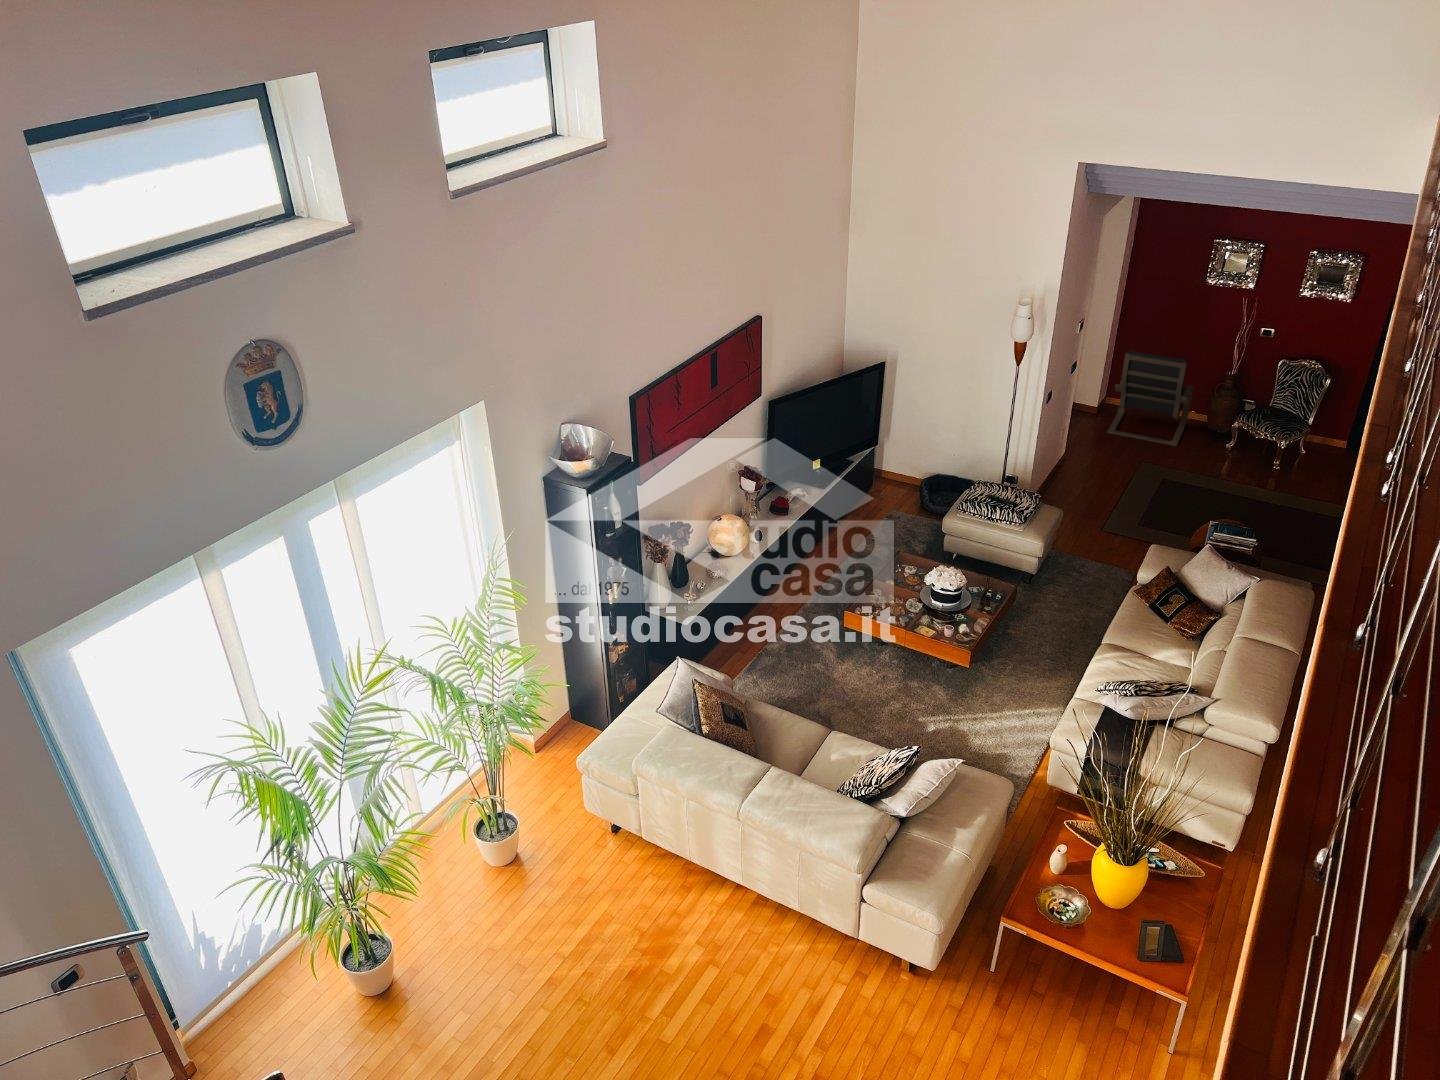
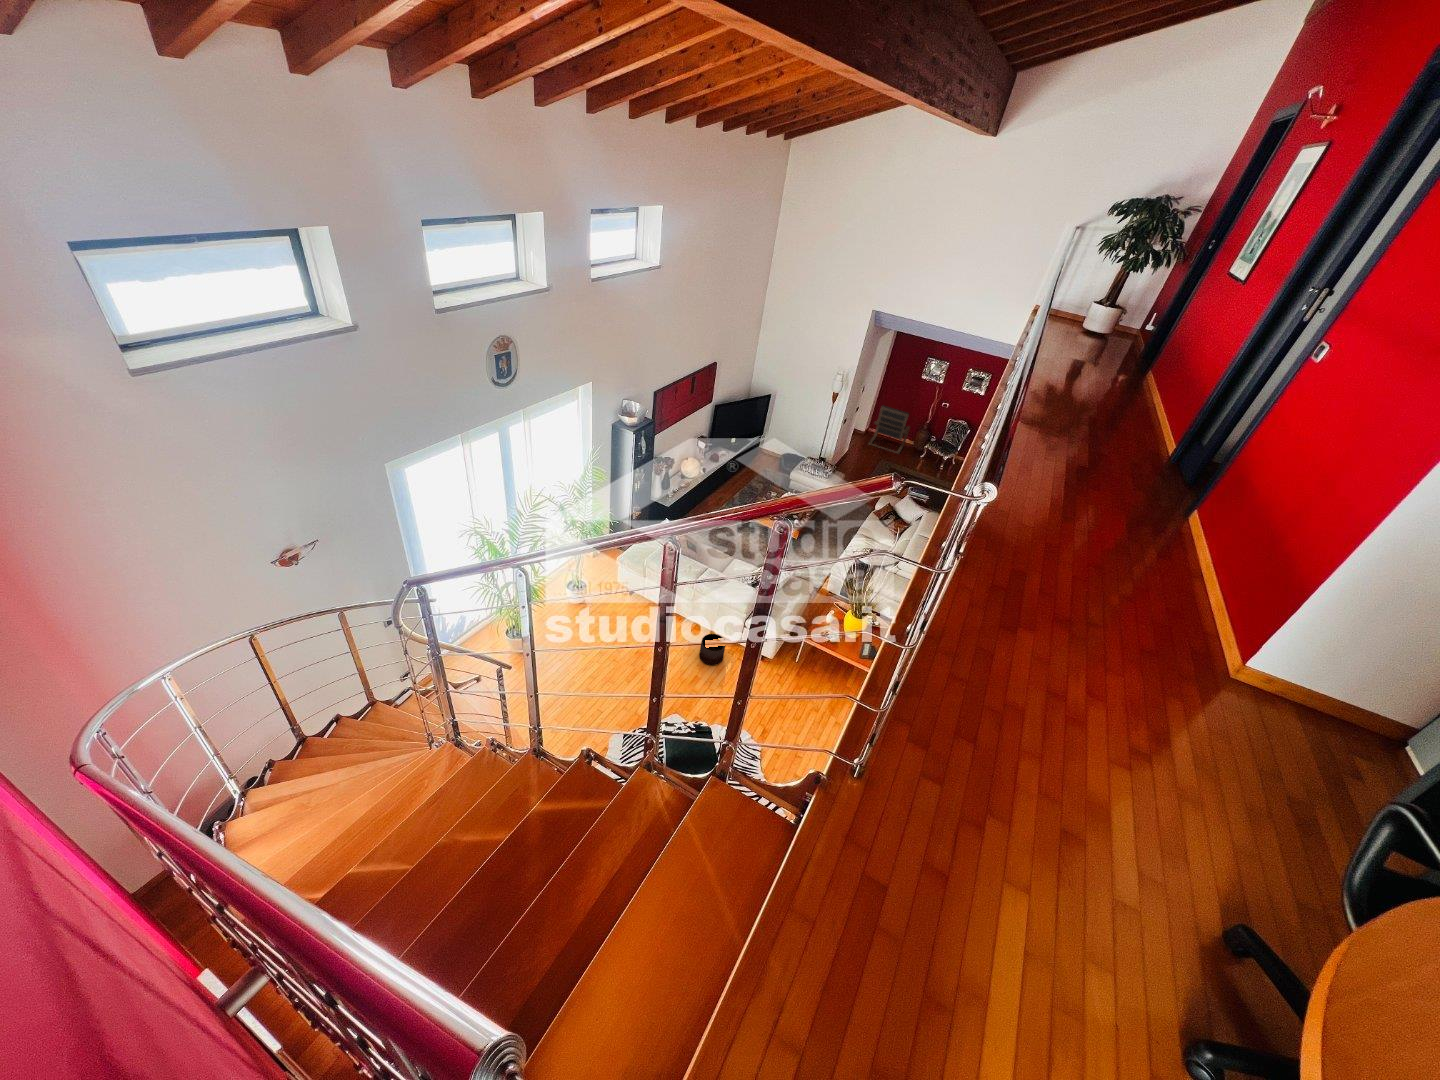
planter: none [769,920,824,994] -> present [699,634,725,665]

